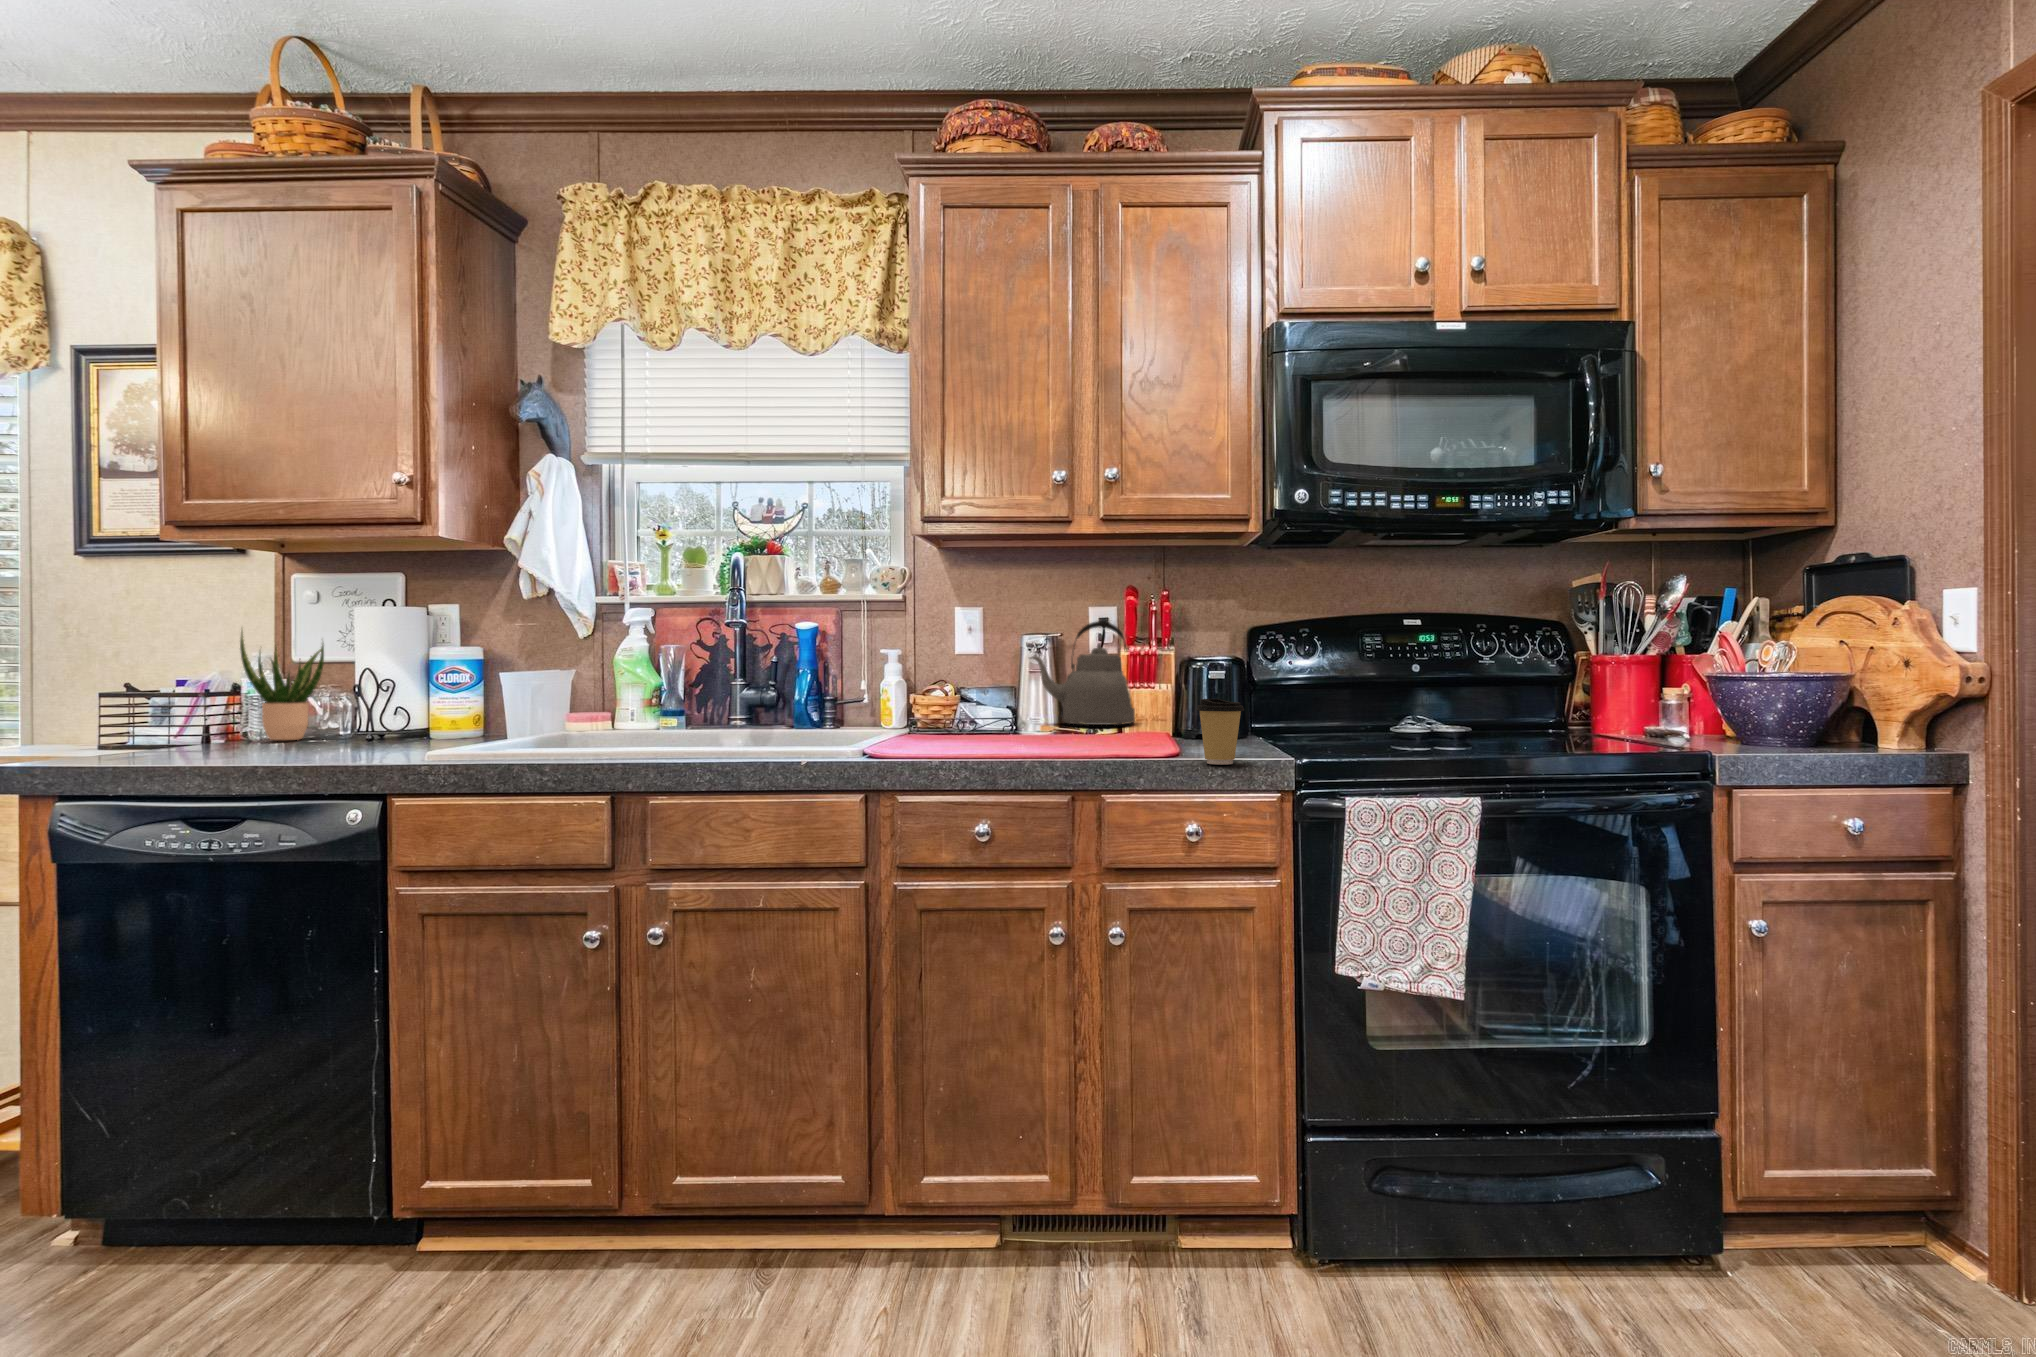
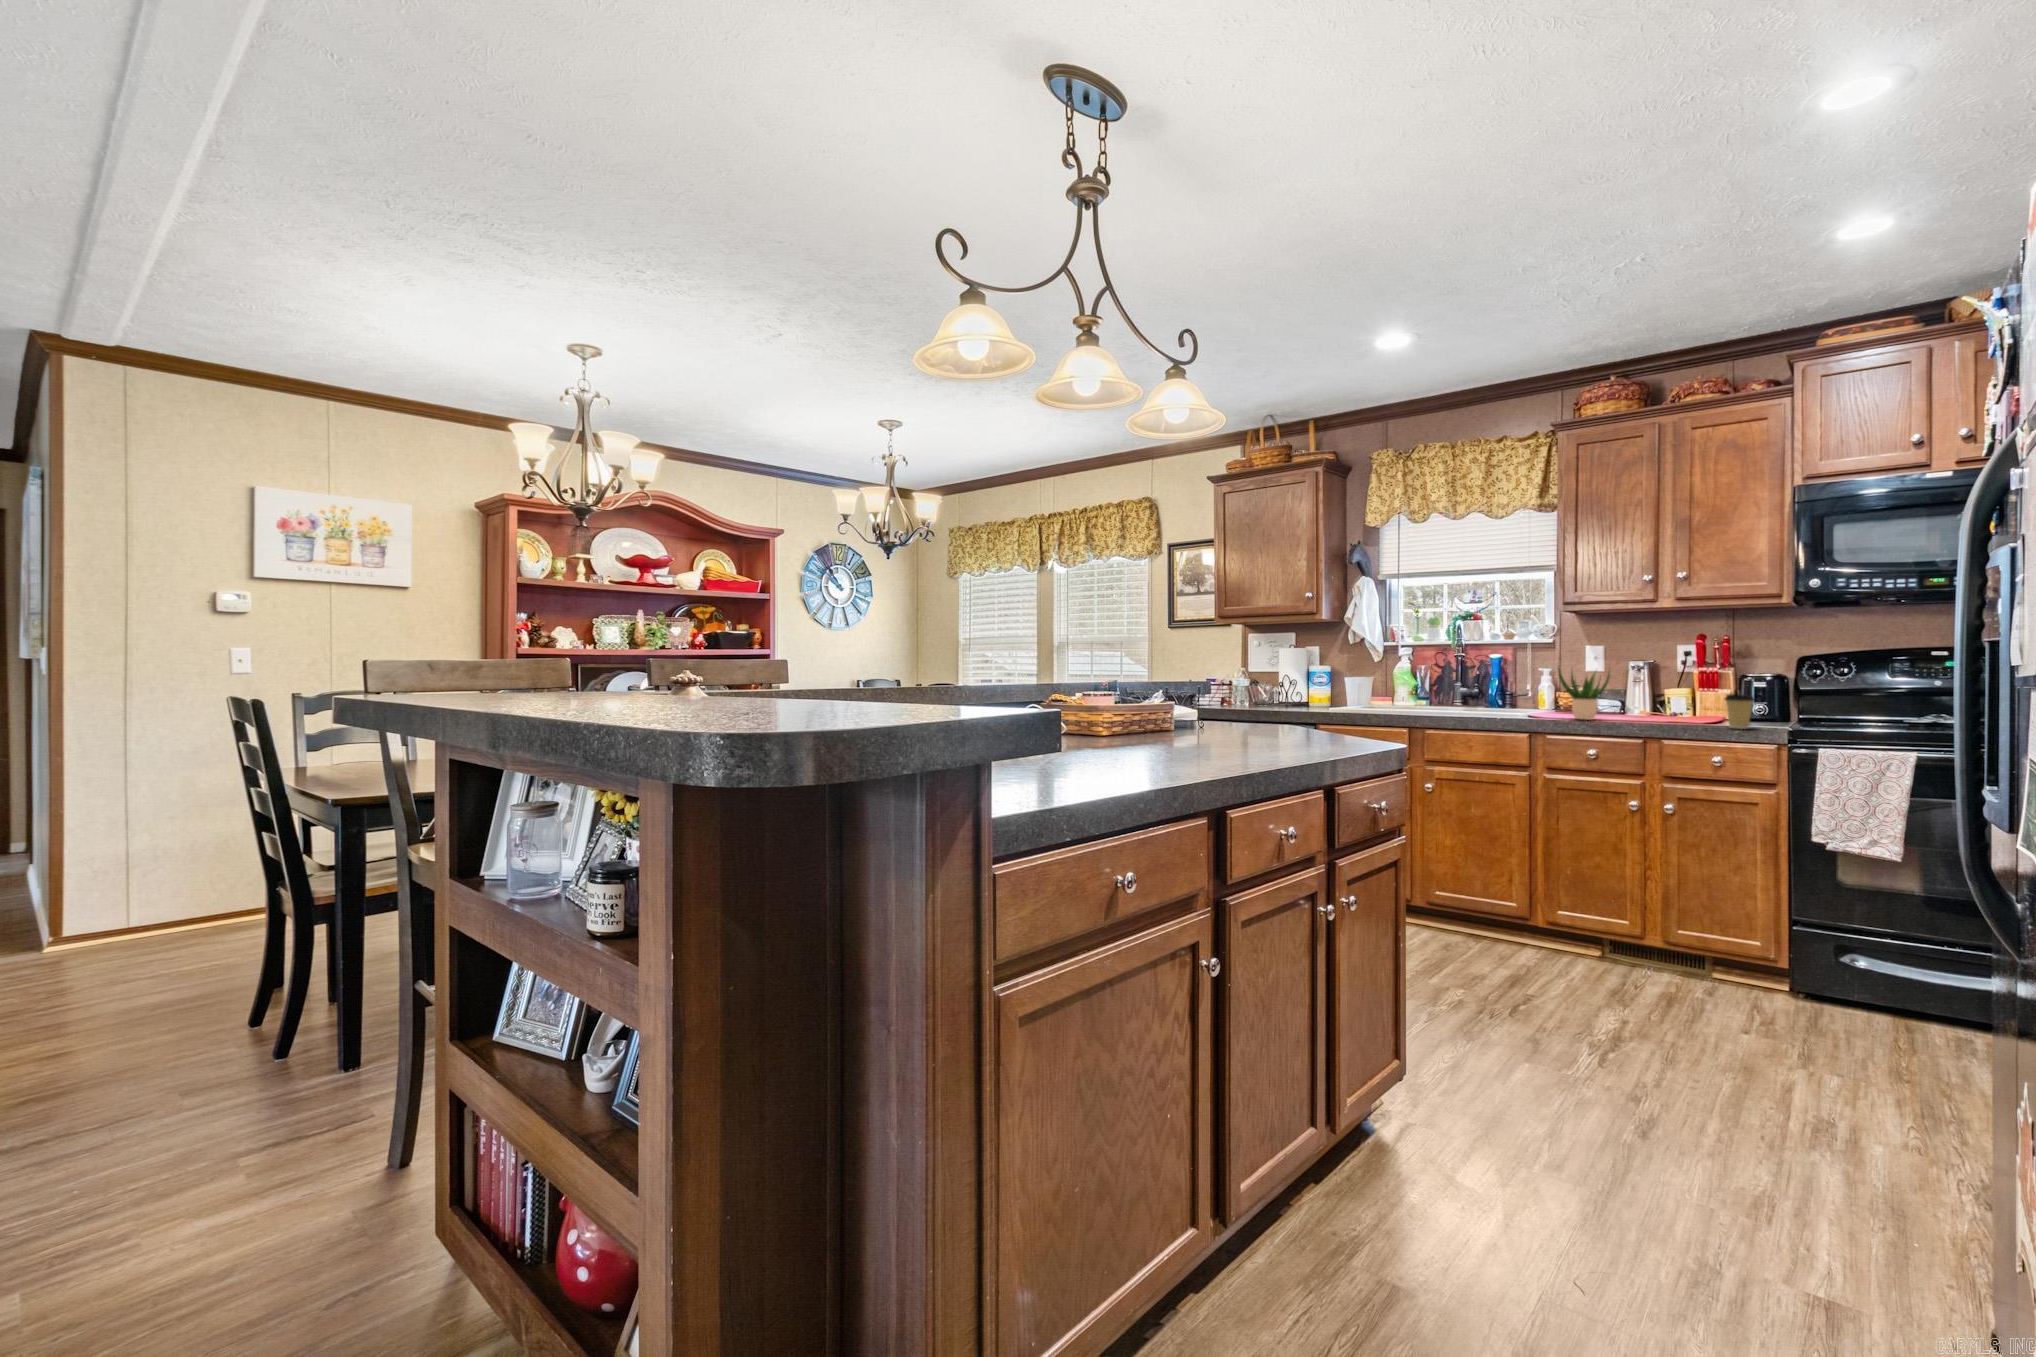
kettle: present [1030,621,1135,725] -> none [1630,653,1701,710]
potted plant: present [240,631,324,740] -> present [1558,665,1610,720]

